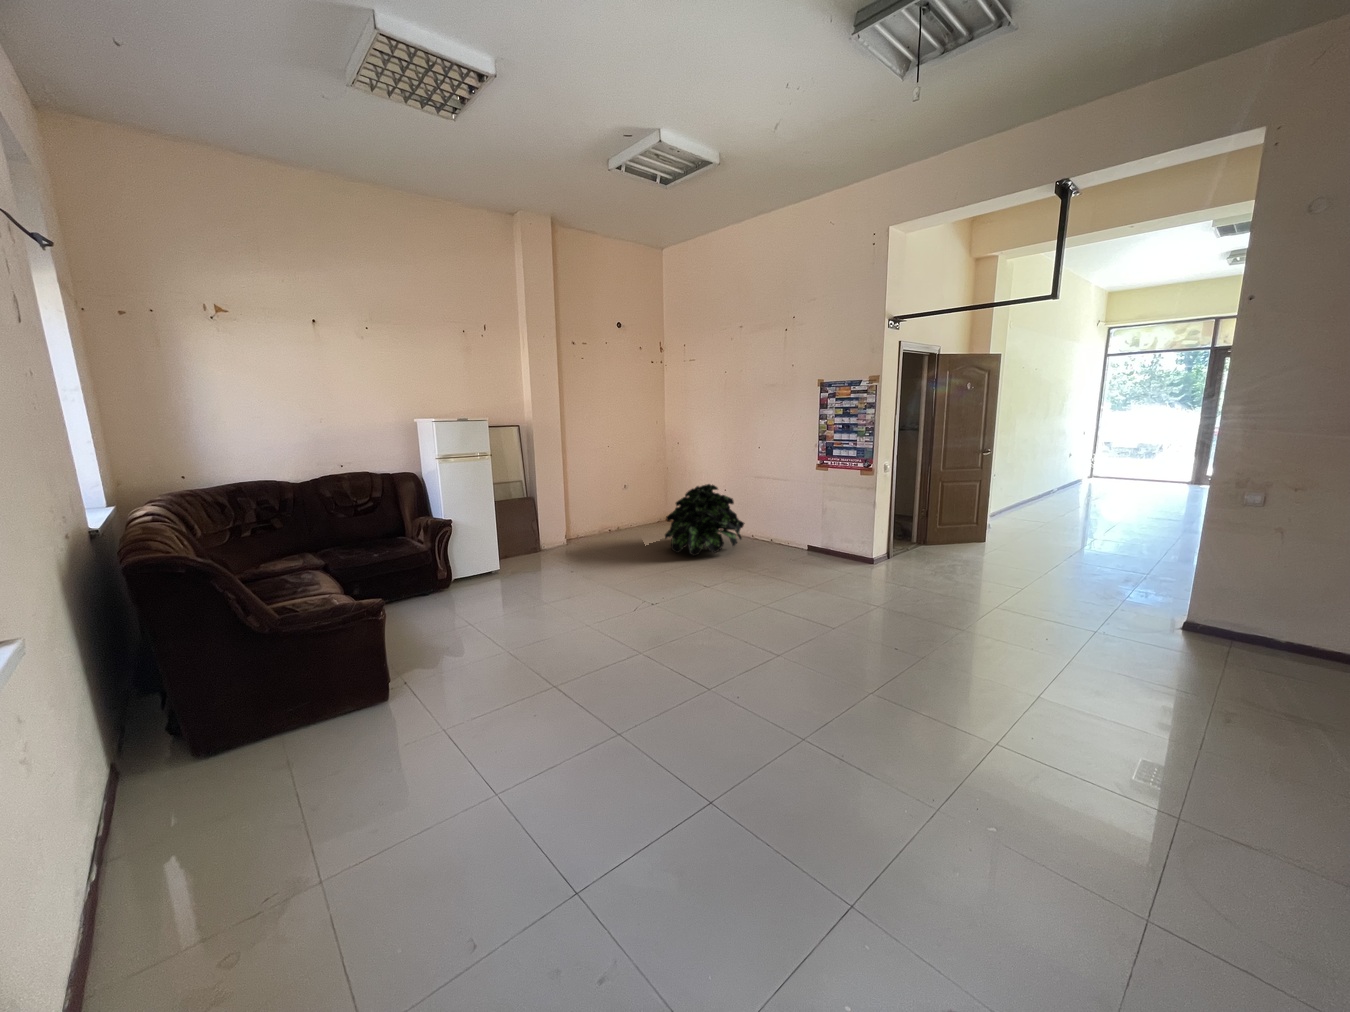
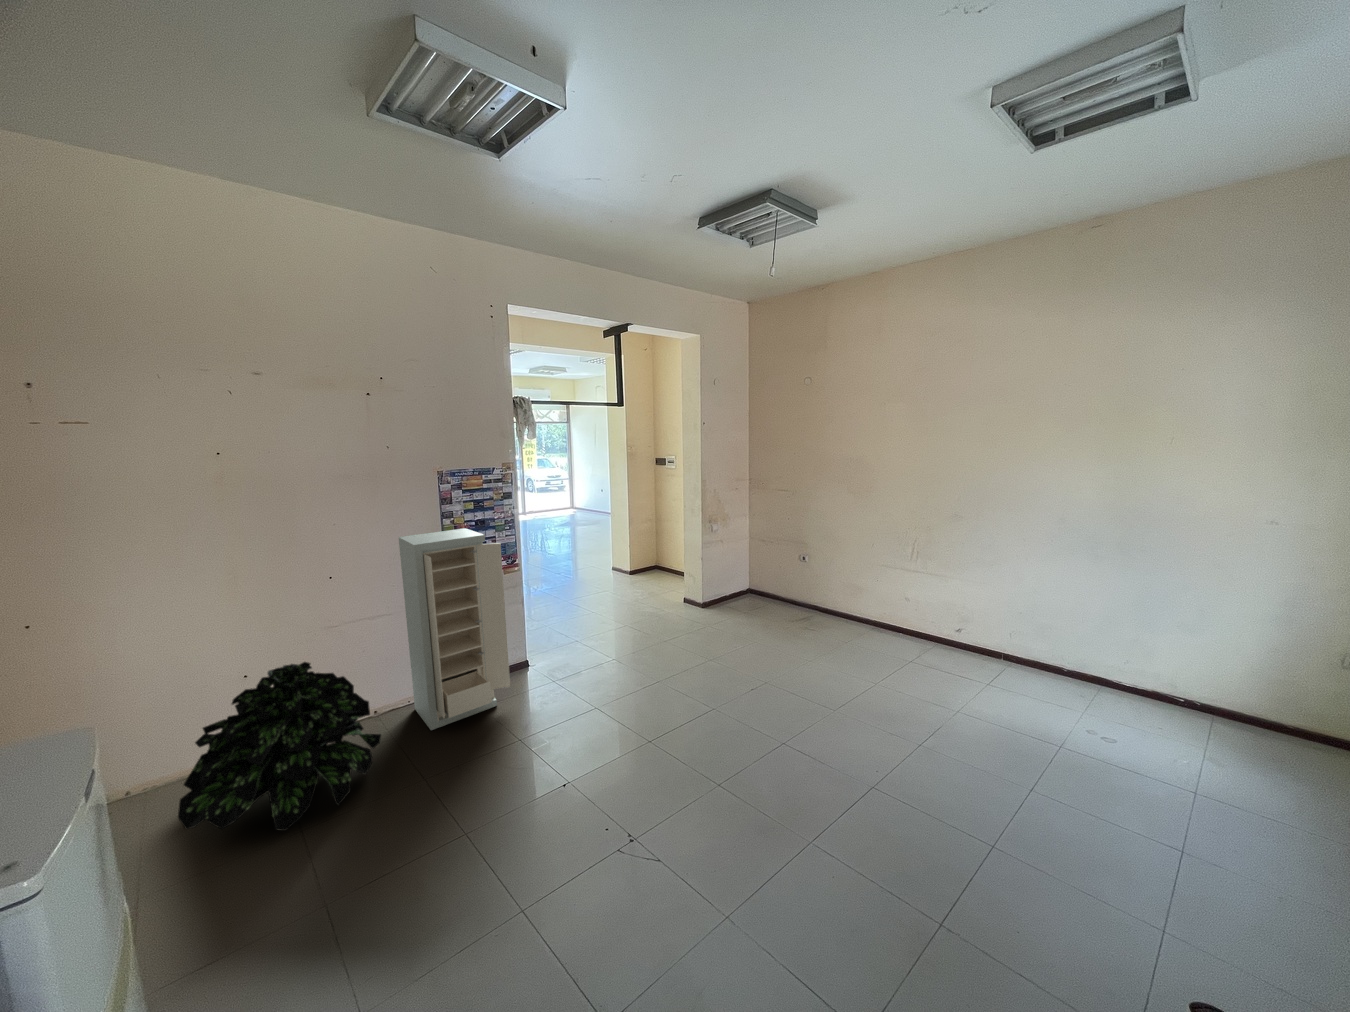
storage cabinet: none [763,428,828,567] -> present [399,528,510,730]

